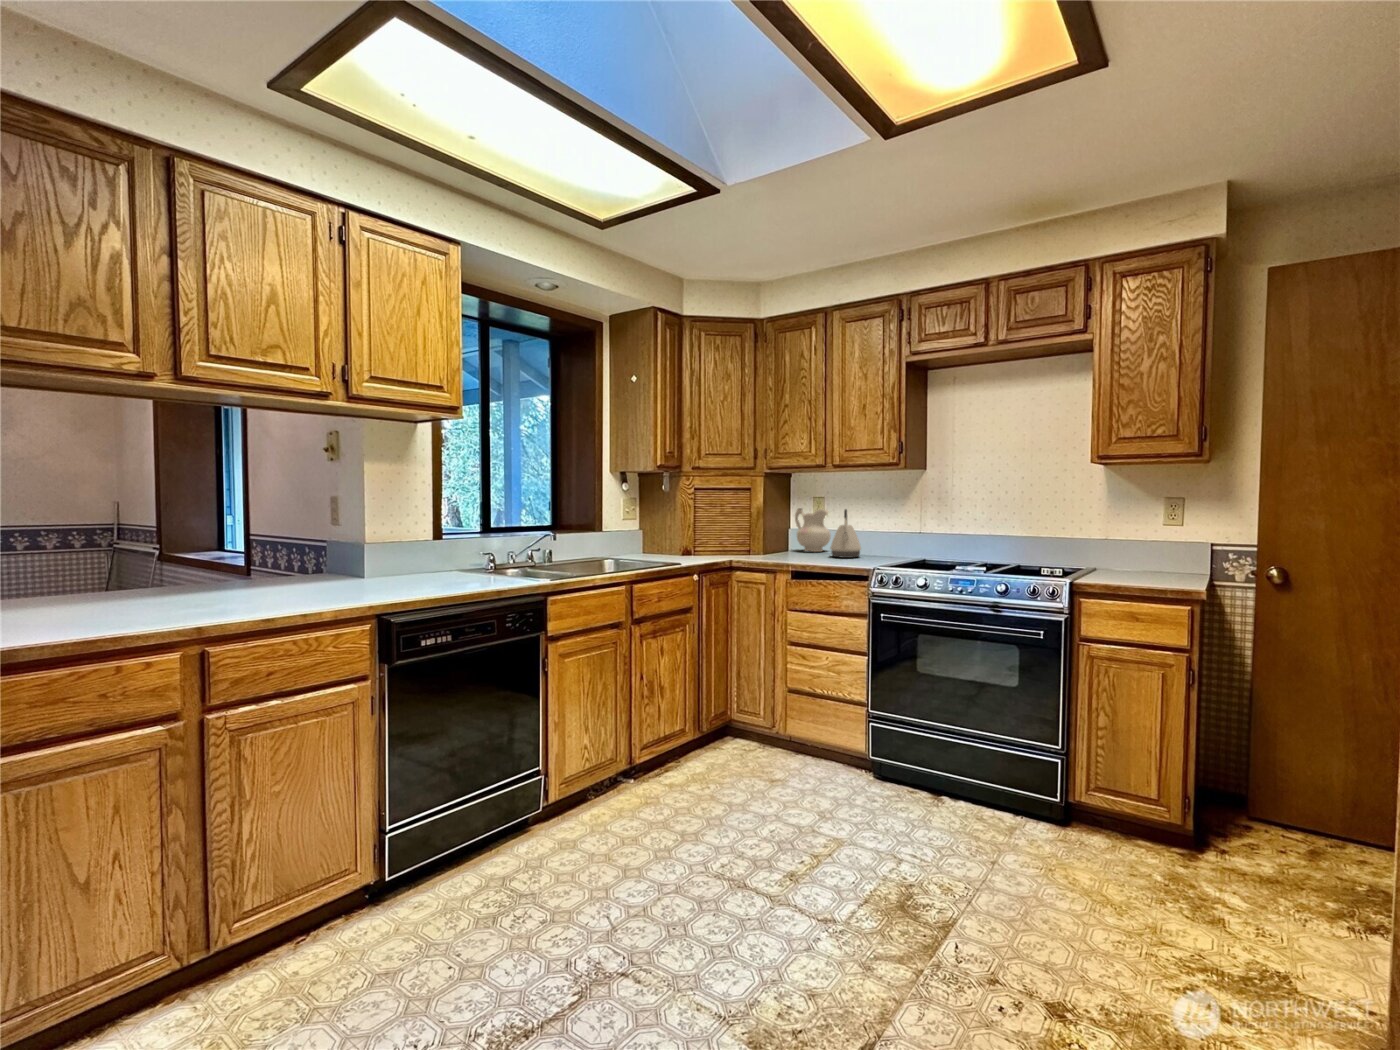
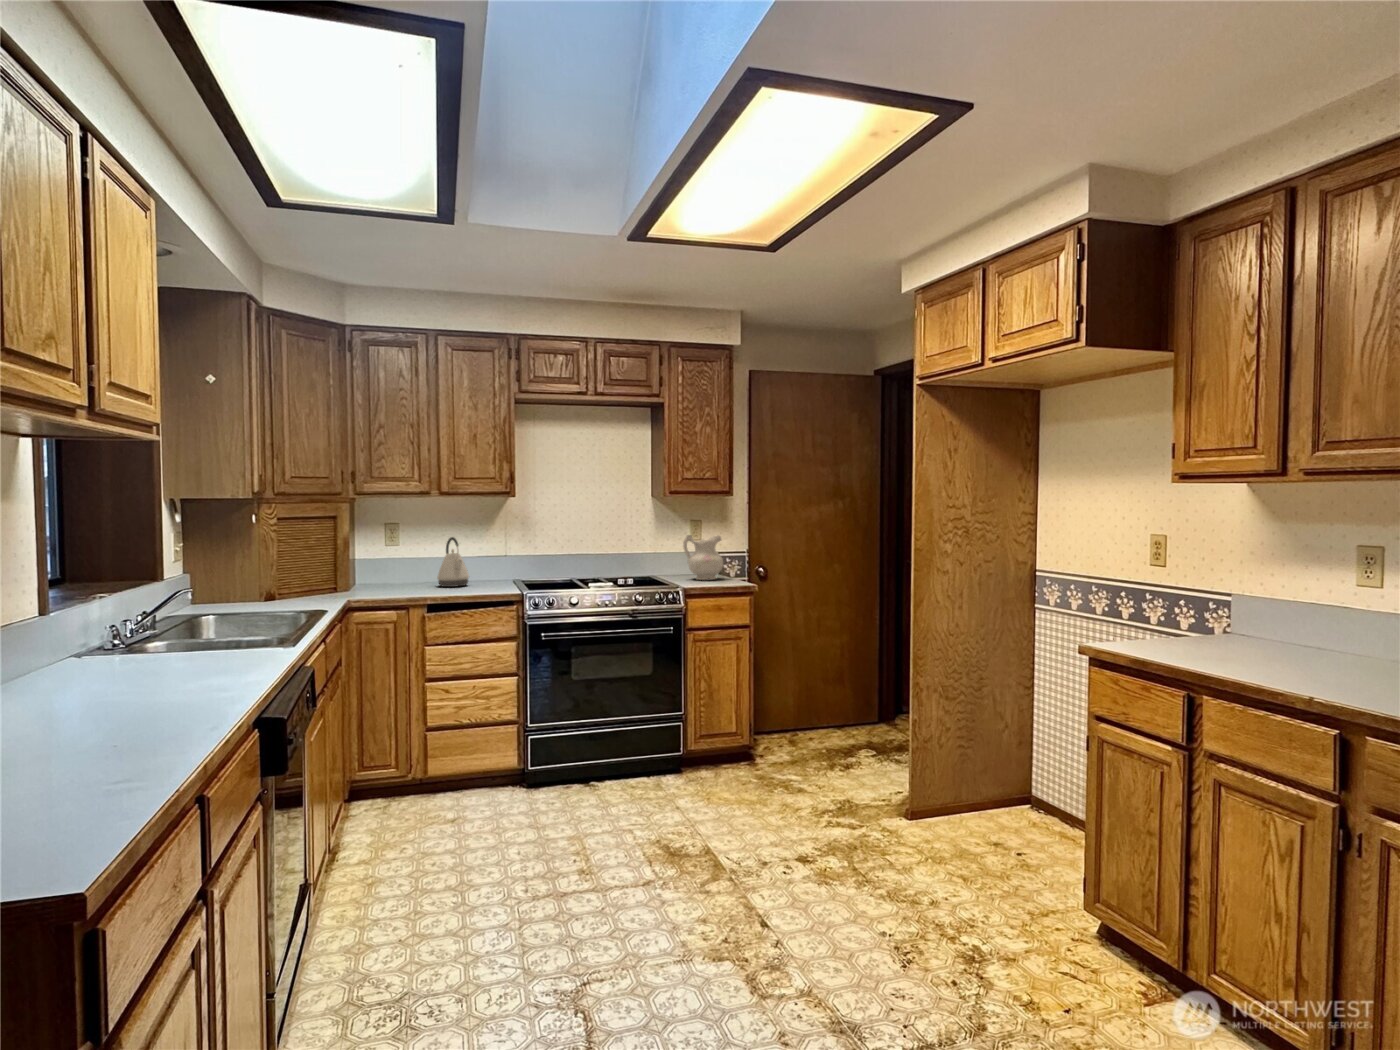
ceramic pitcher: present [795,508,831,552] -> present [683,535,723,580]

